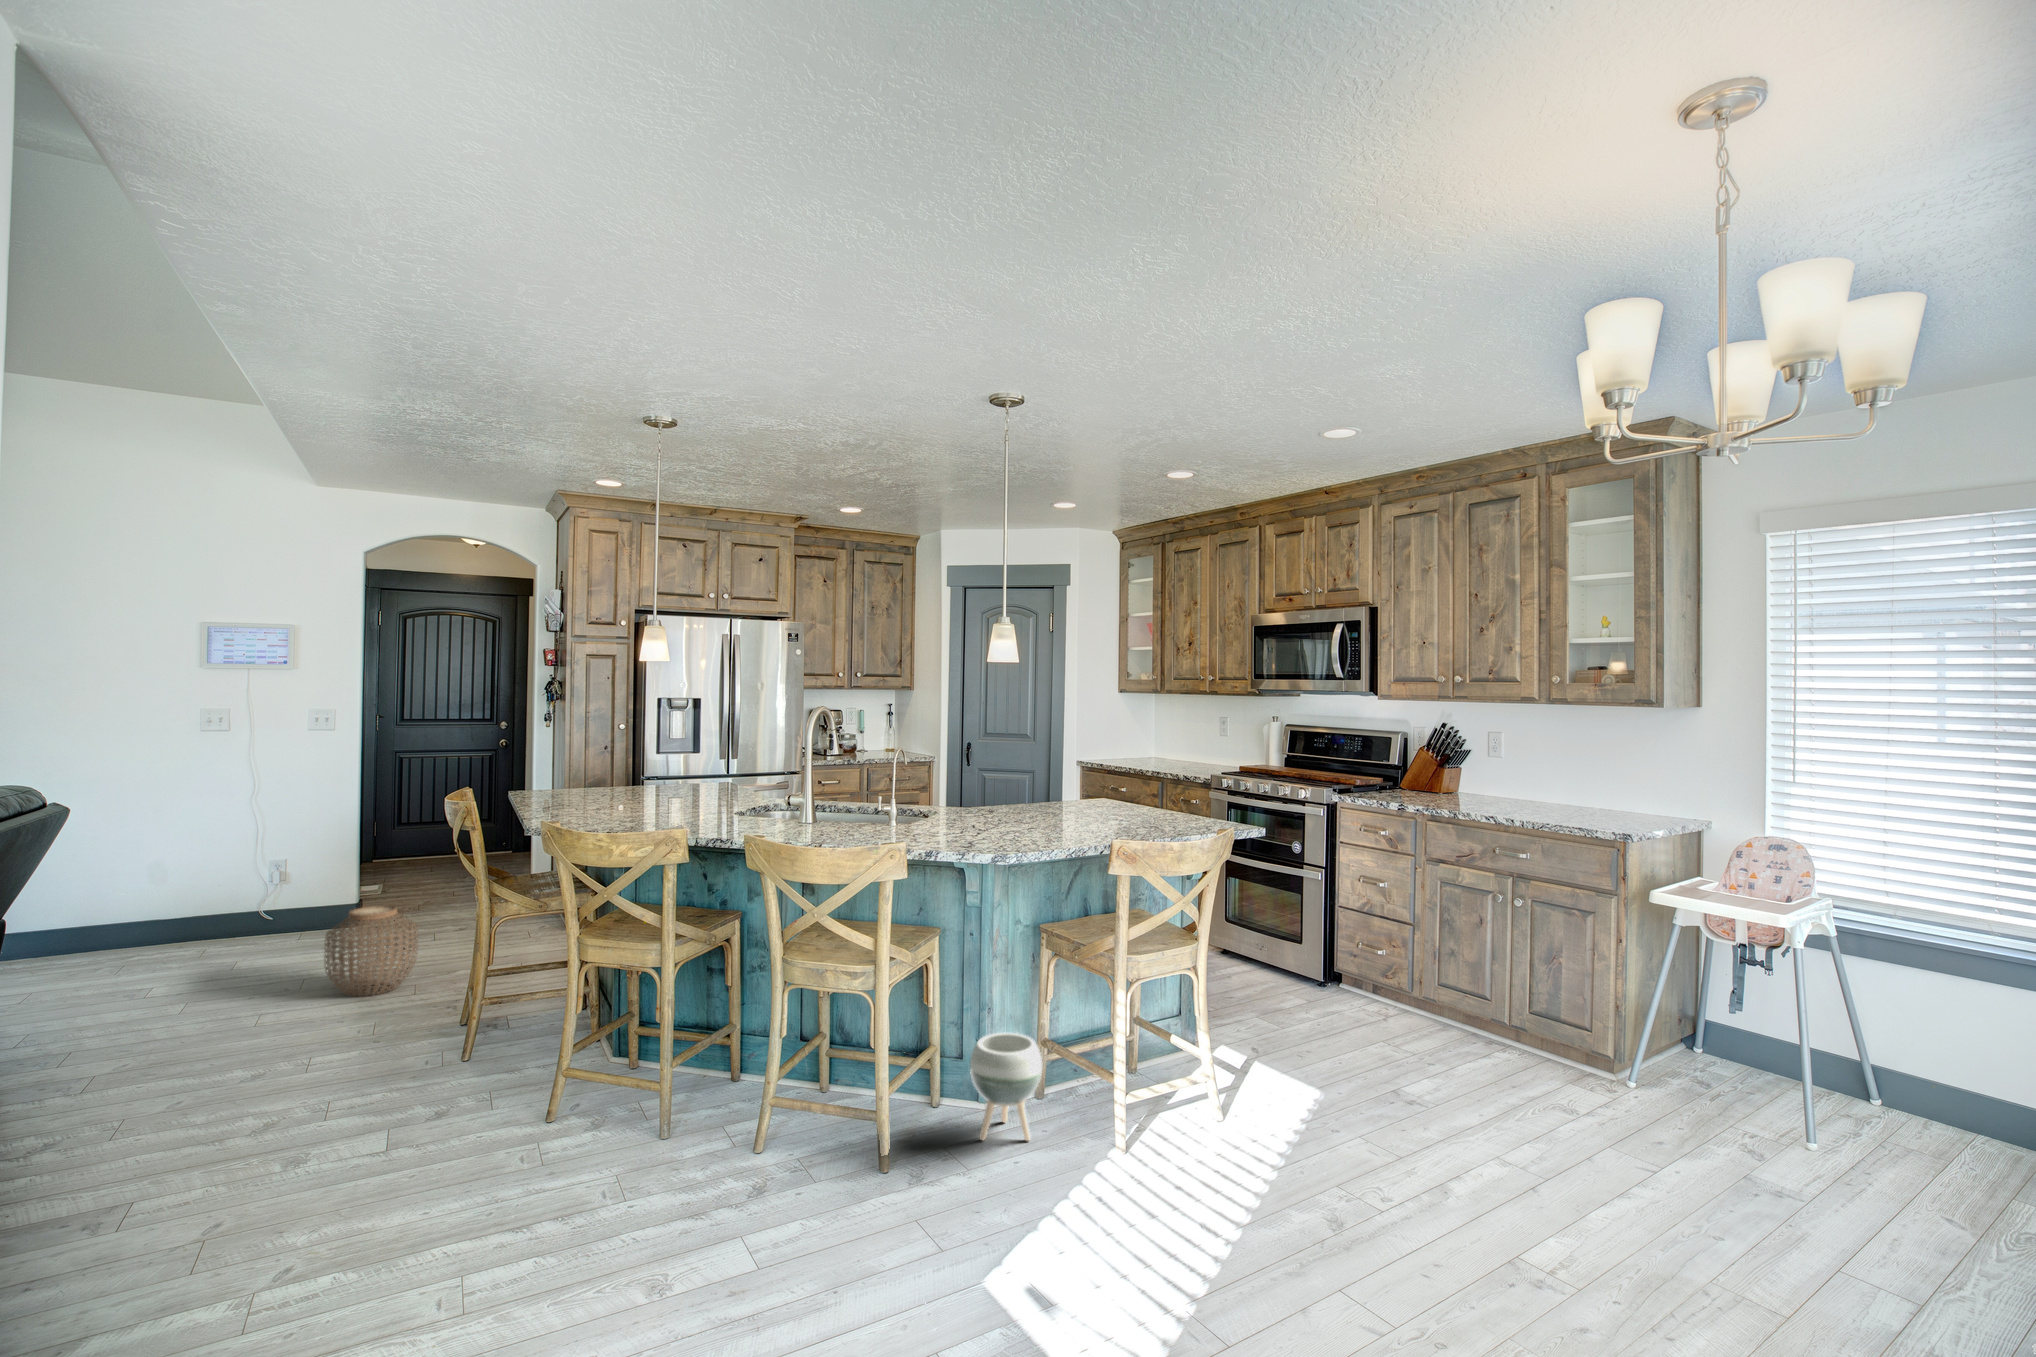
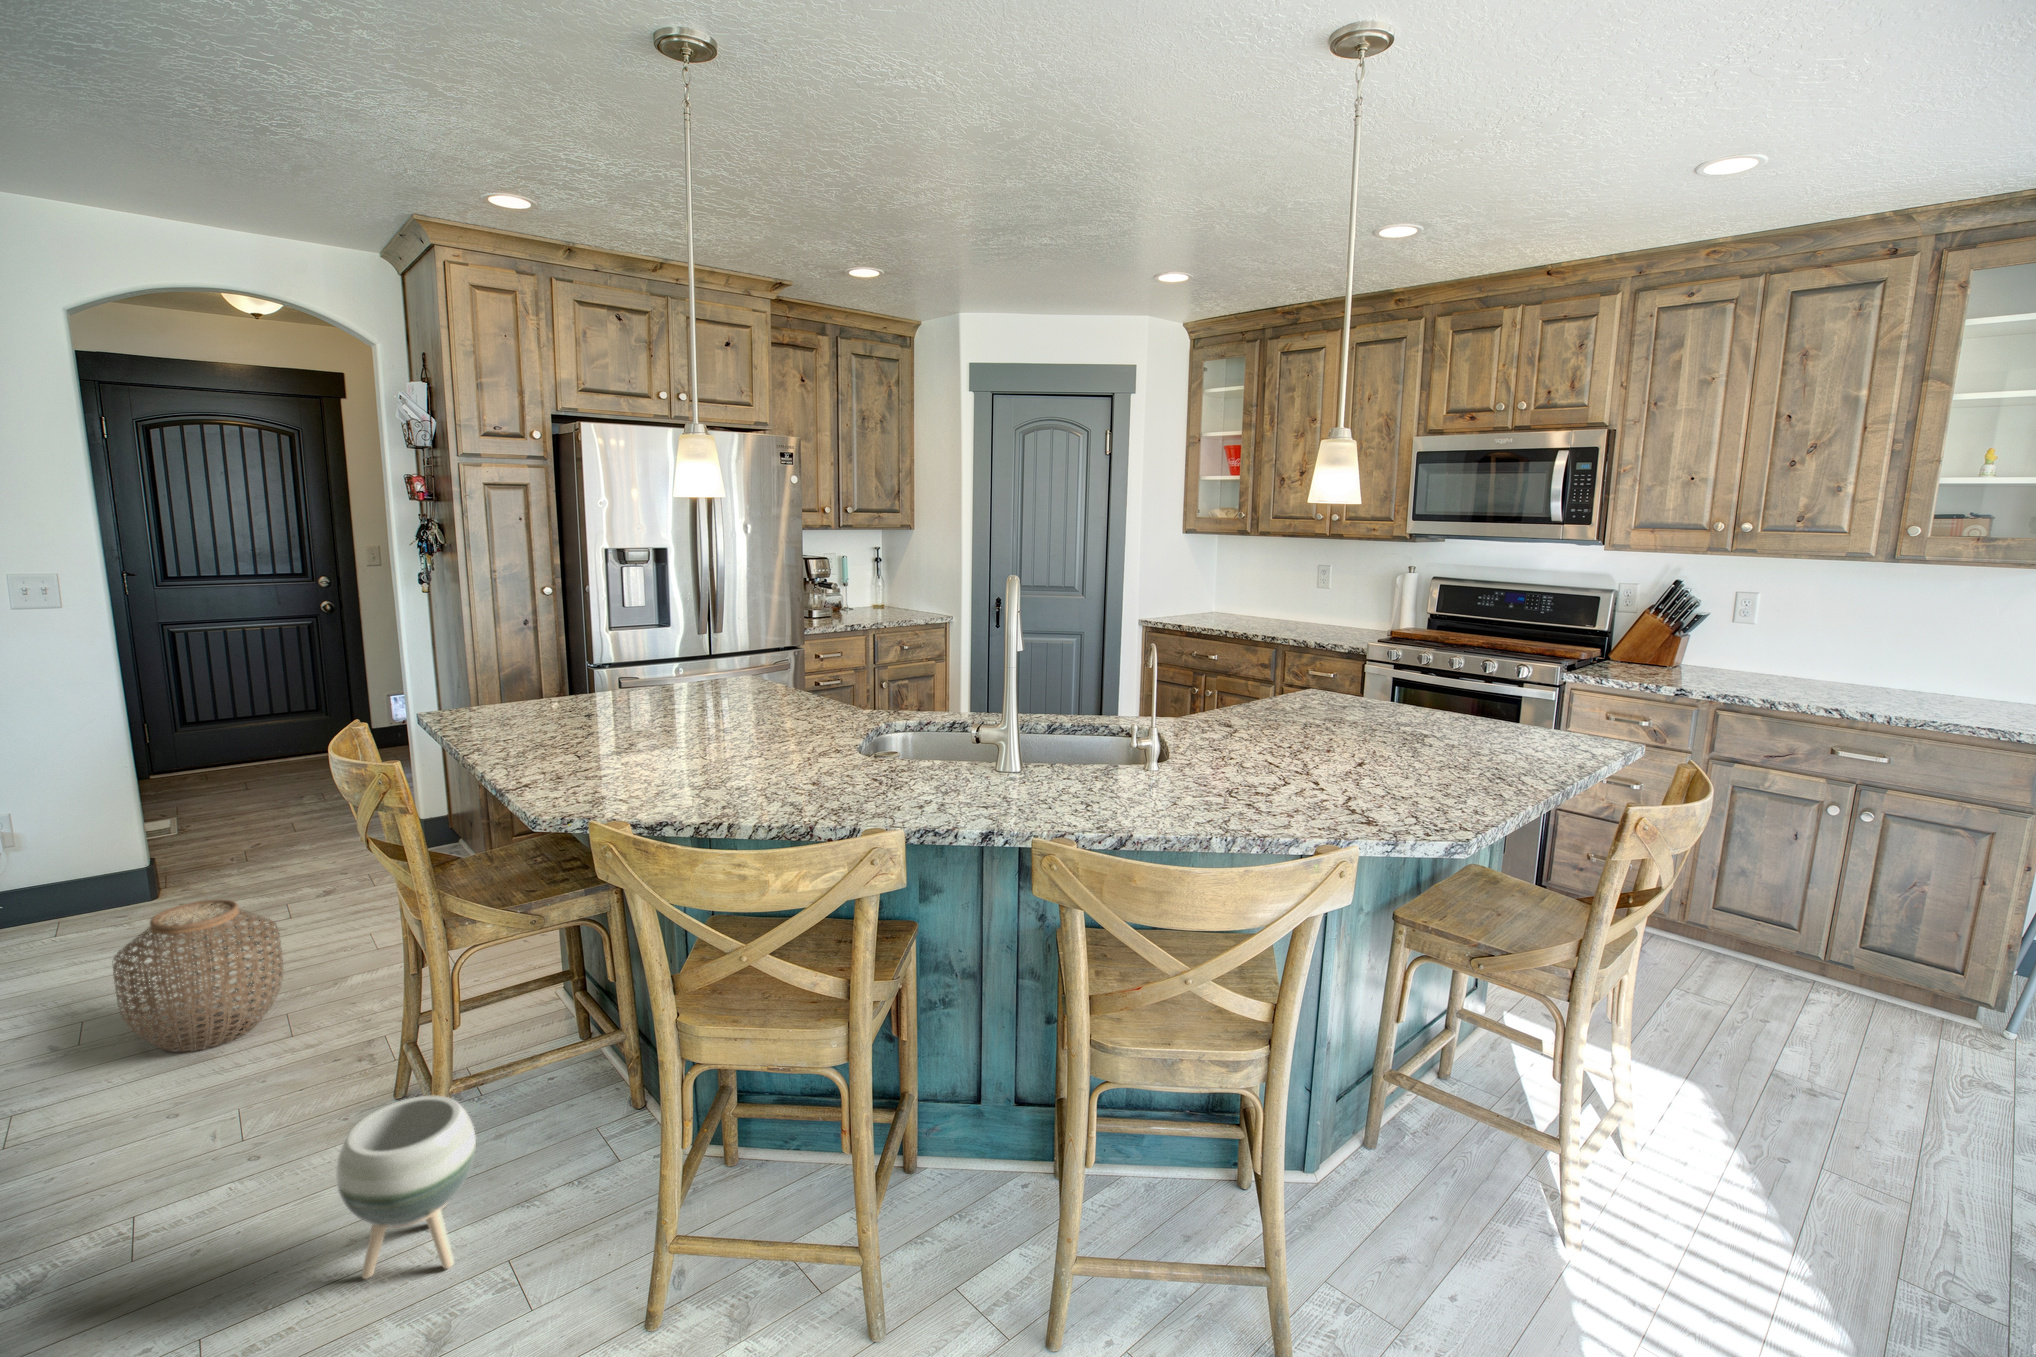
planter: present [970,1033,1042,1141] -> present [336,1096,476,1279]

